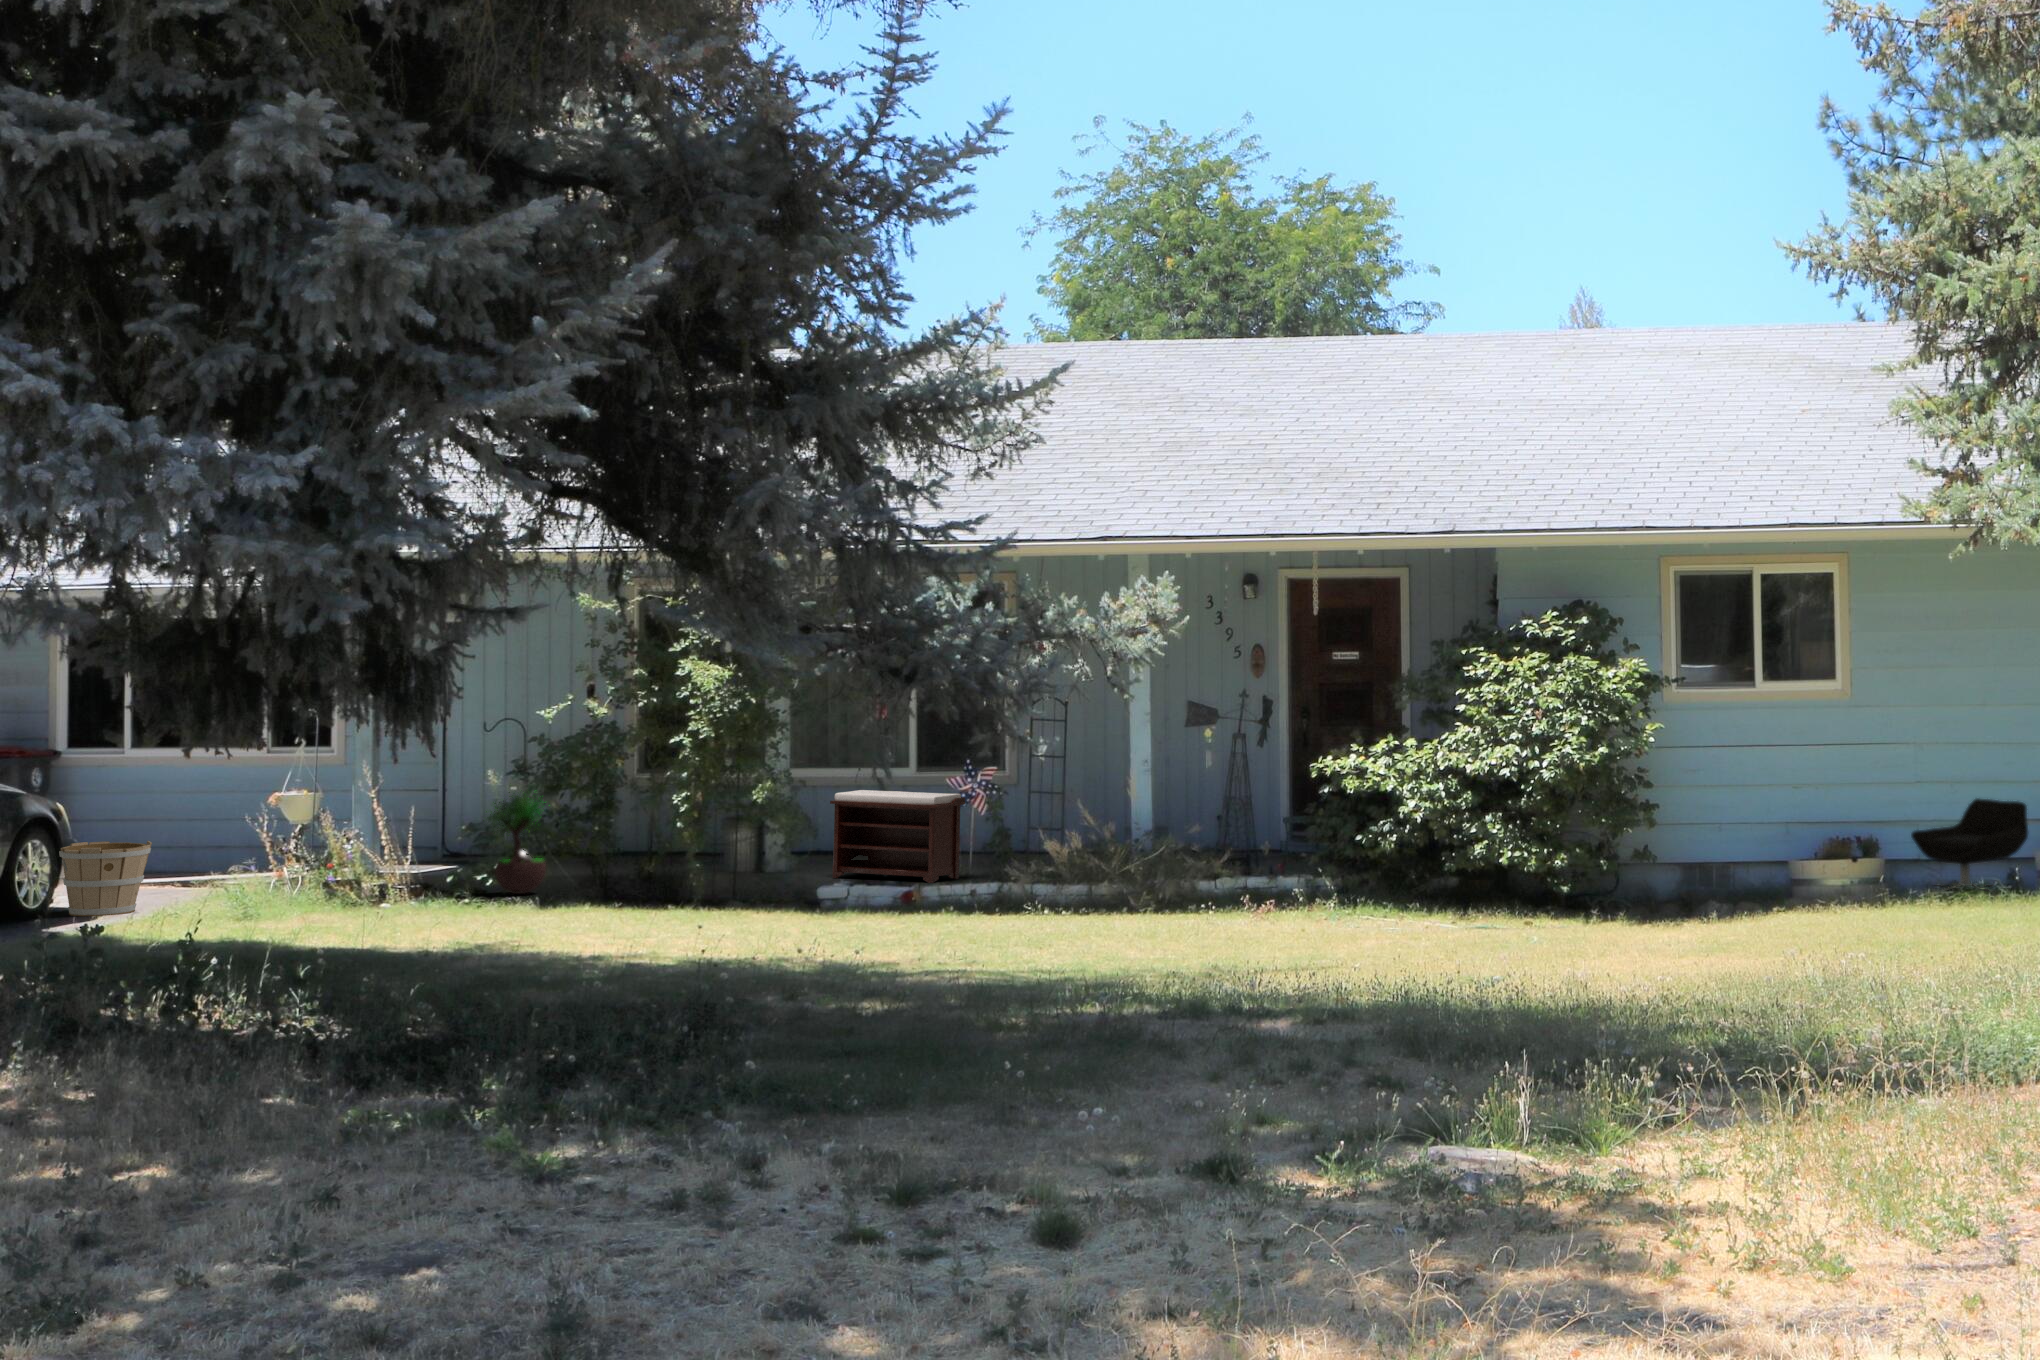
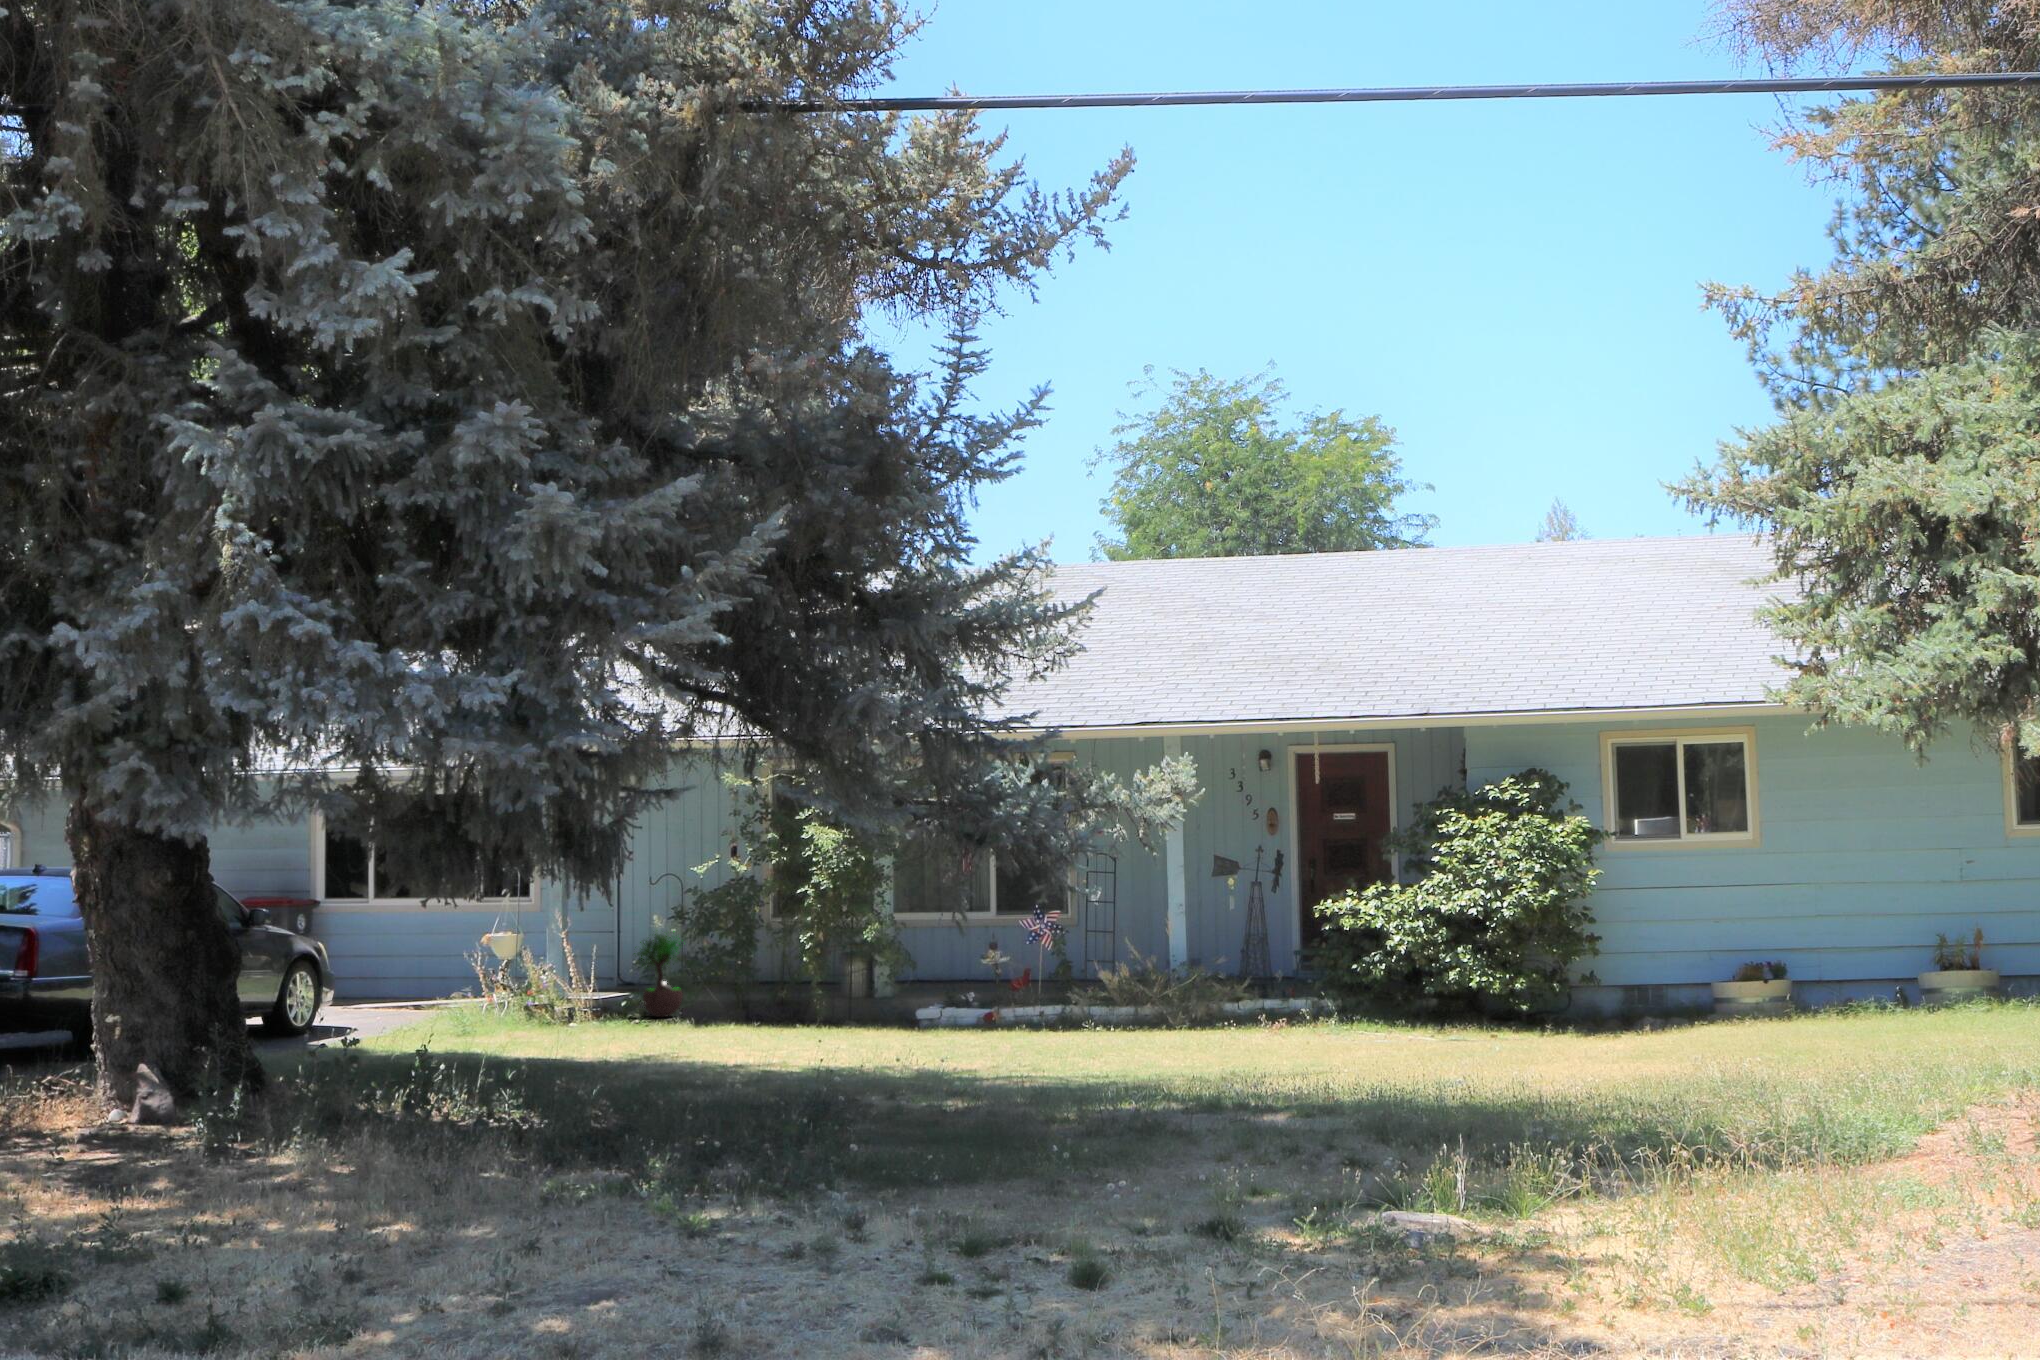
bench: present [830,790,965,883] -> none [908,931,1019,1011]
lounge chair: present [1911,798,2028,890] -> none [1841,938,1948,1023]
wooden bucket: present [59,841,152,916] -> none [313,971,382,1032]

